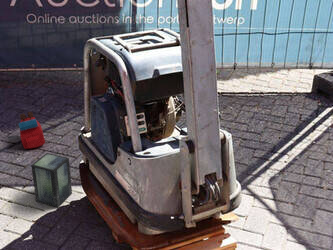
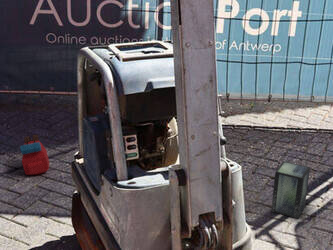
storage box: present [31,153,72,207] -> present [271,161,310,219]

